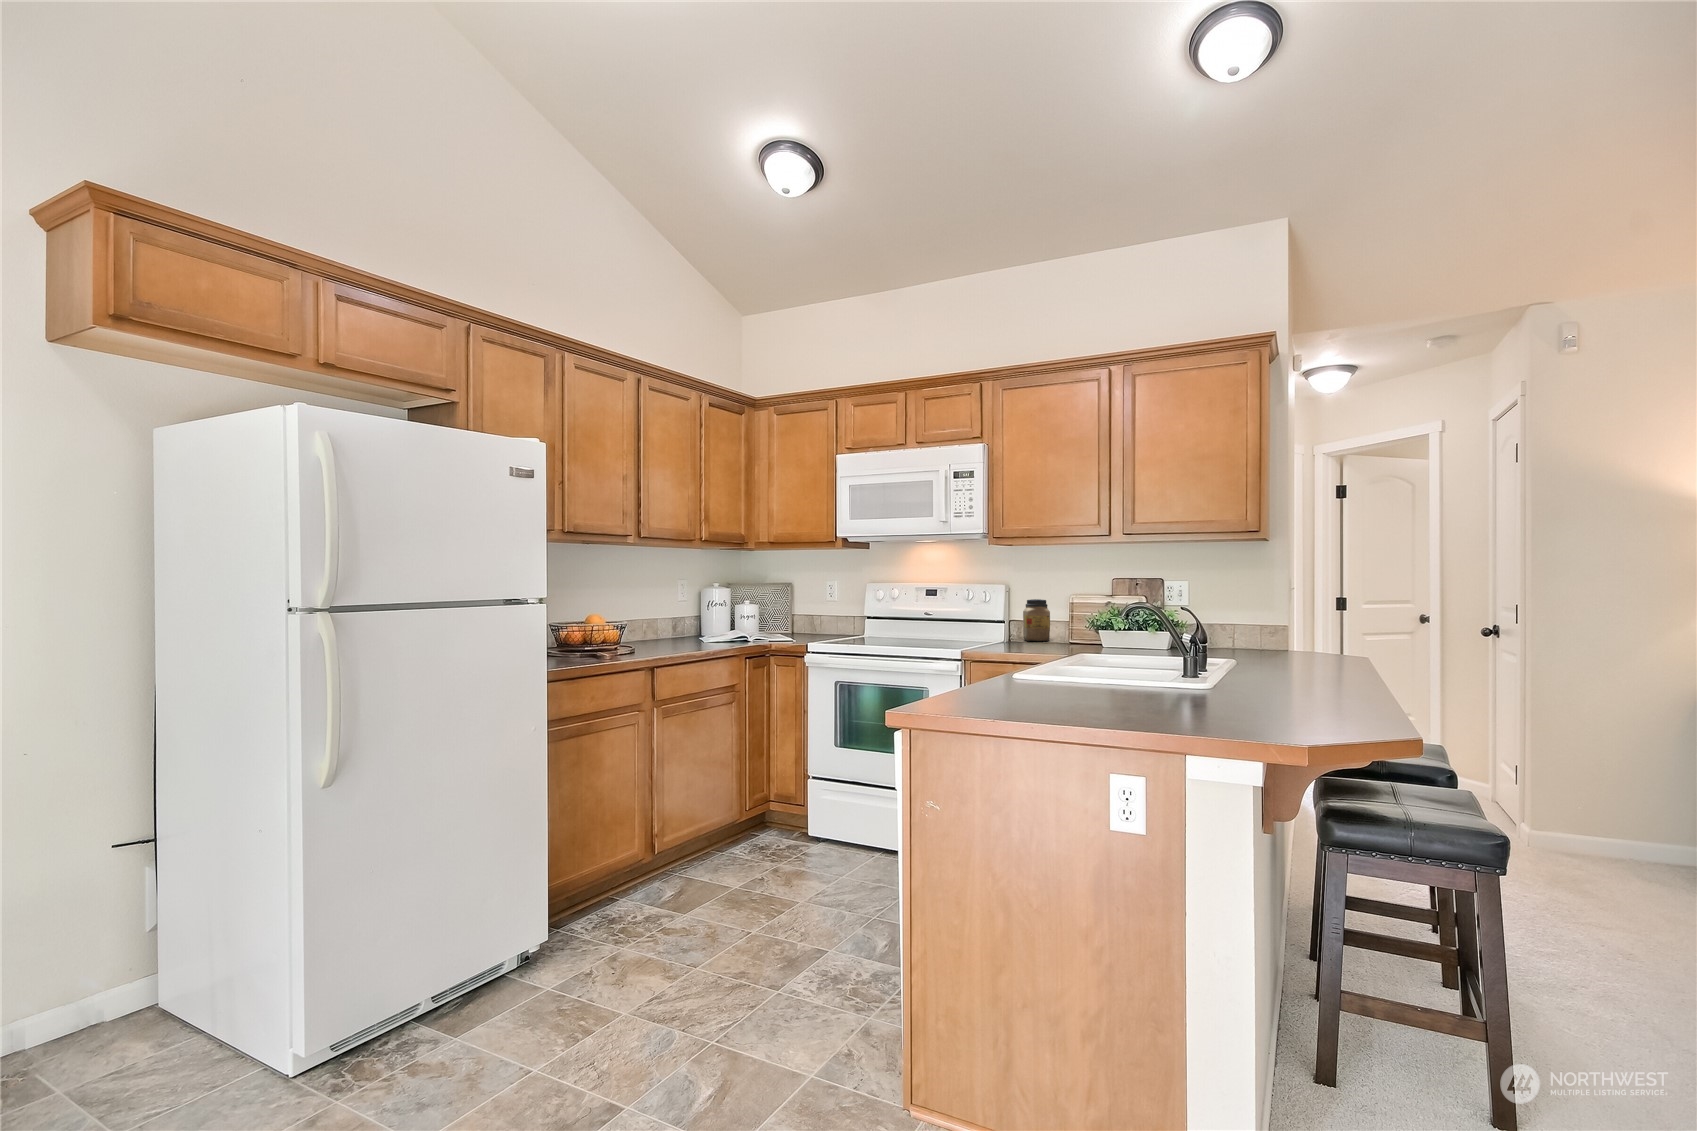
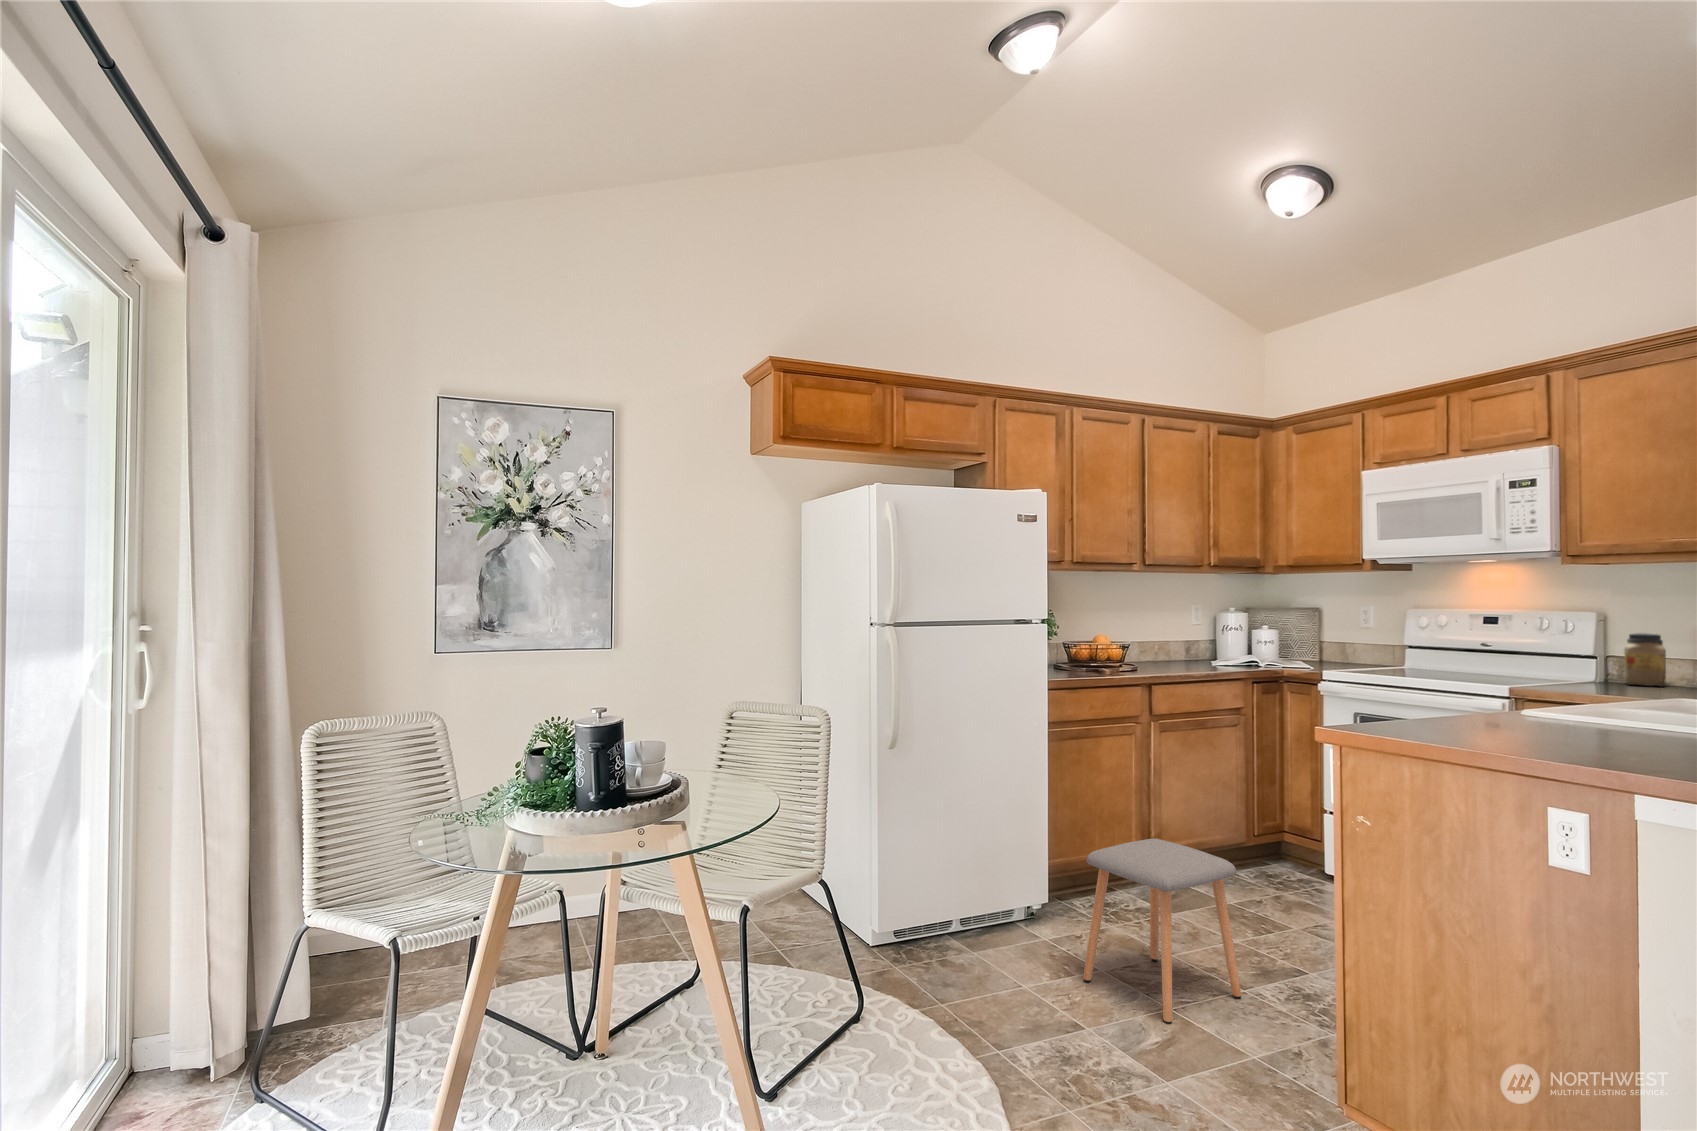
stool: none [606,844,778,1065] -> present [1083,839,1241,1024]

